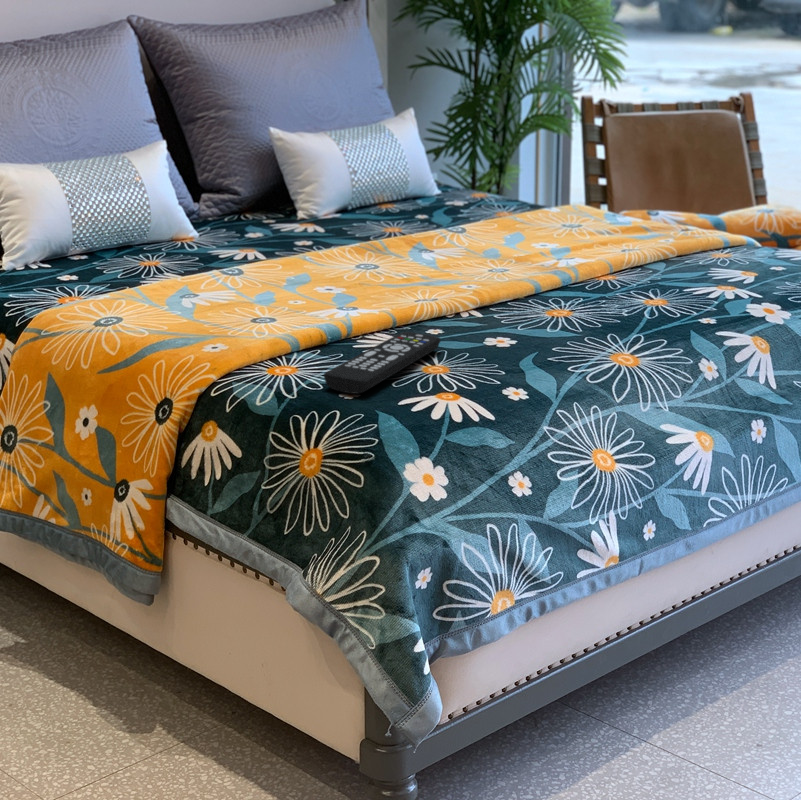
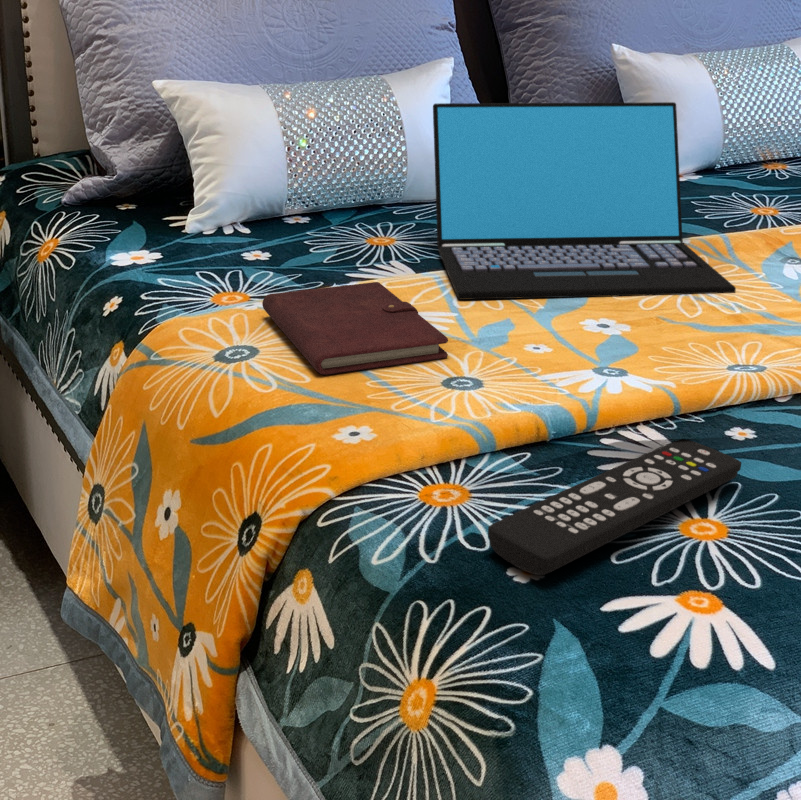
laptop: none [178,160,395,284] -> present [433,102,736,300]
notebook: none [100,274,244,323] -> present [262,282,448,375]

